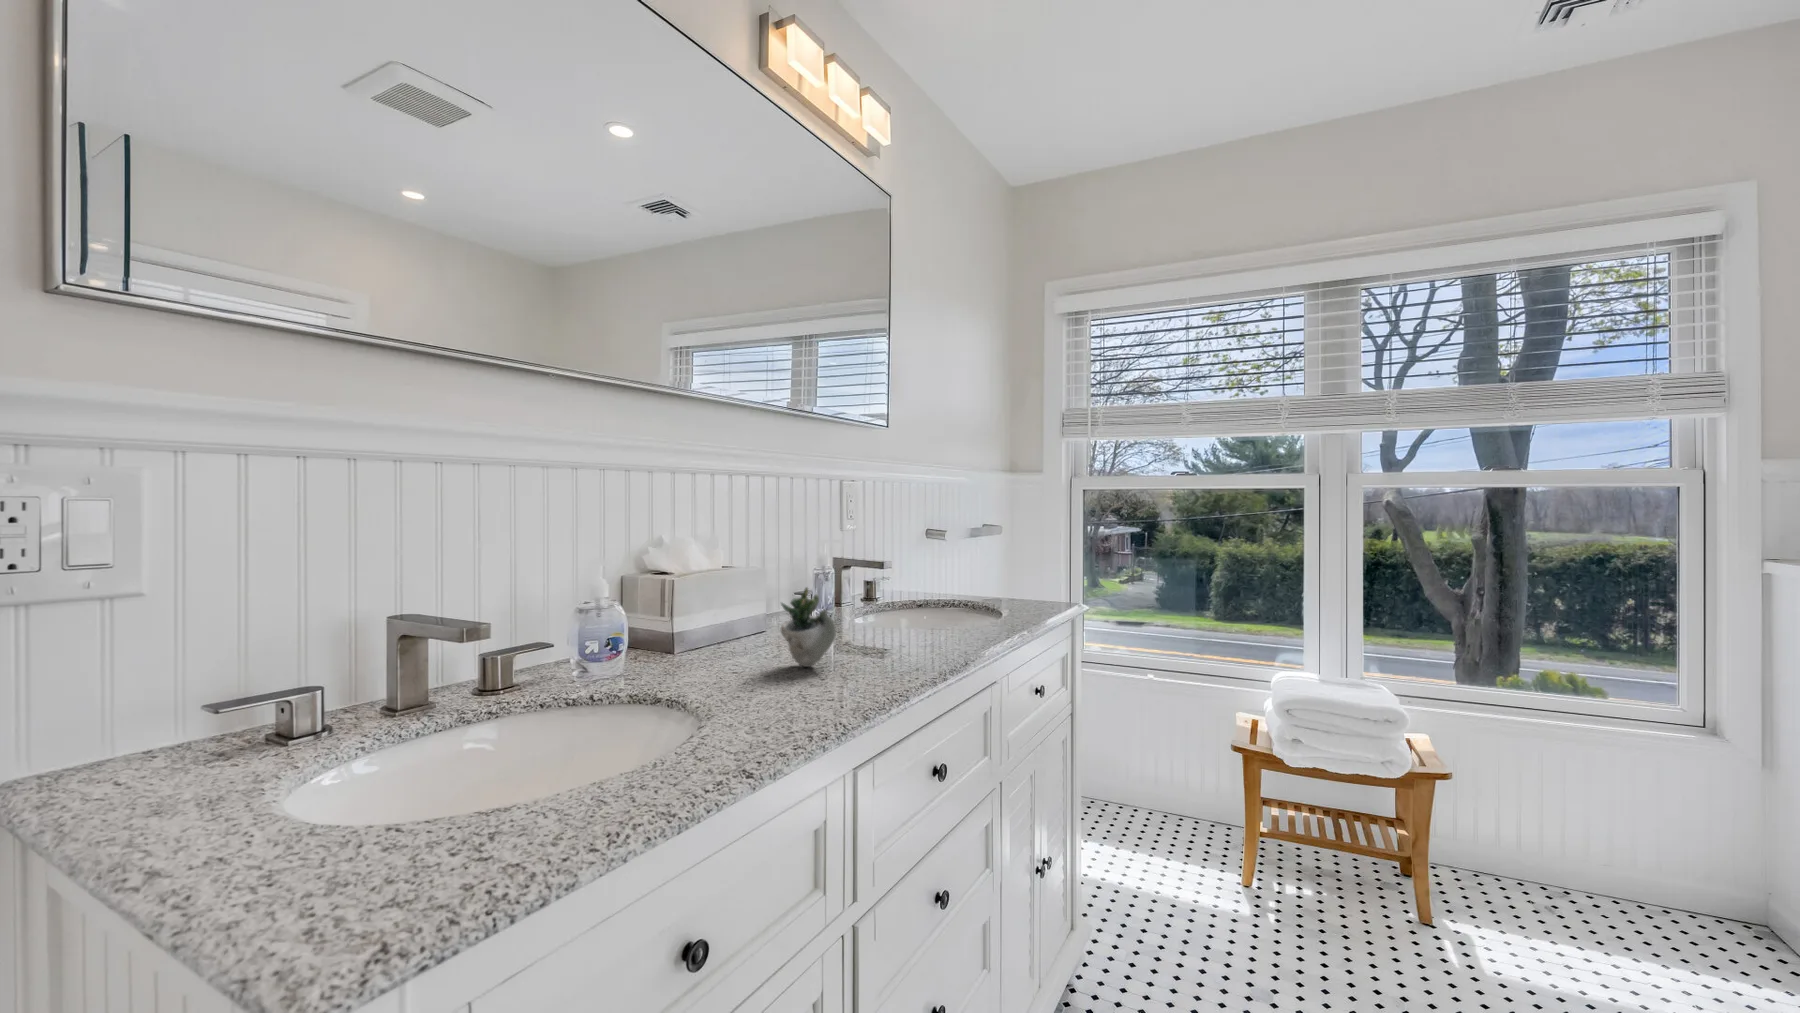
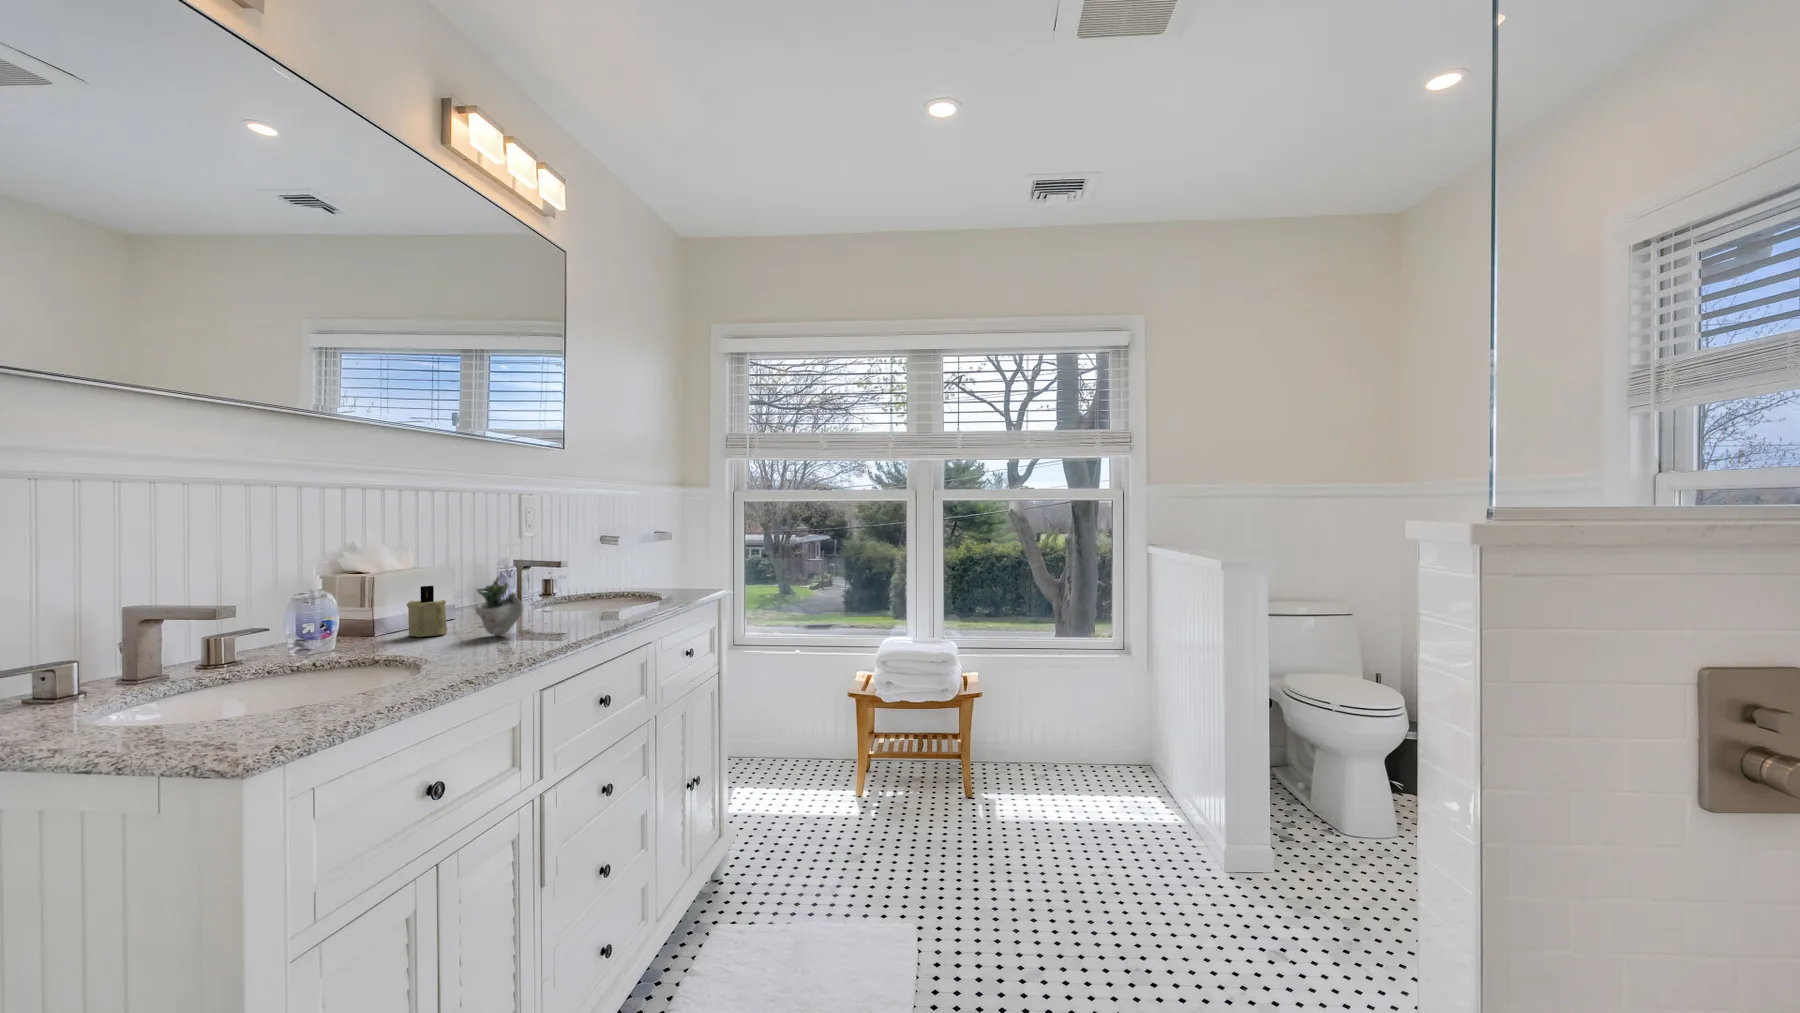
candle: none [708,593,754,659] -> present [406,586,448,637]

